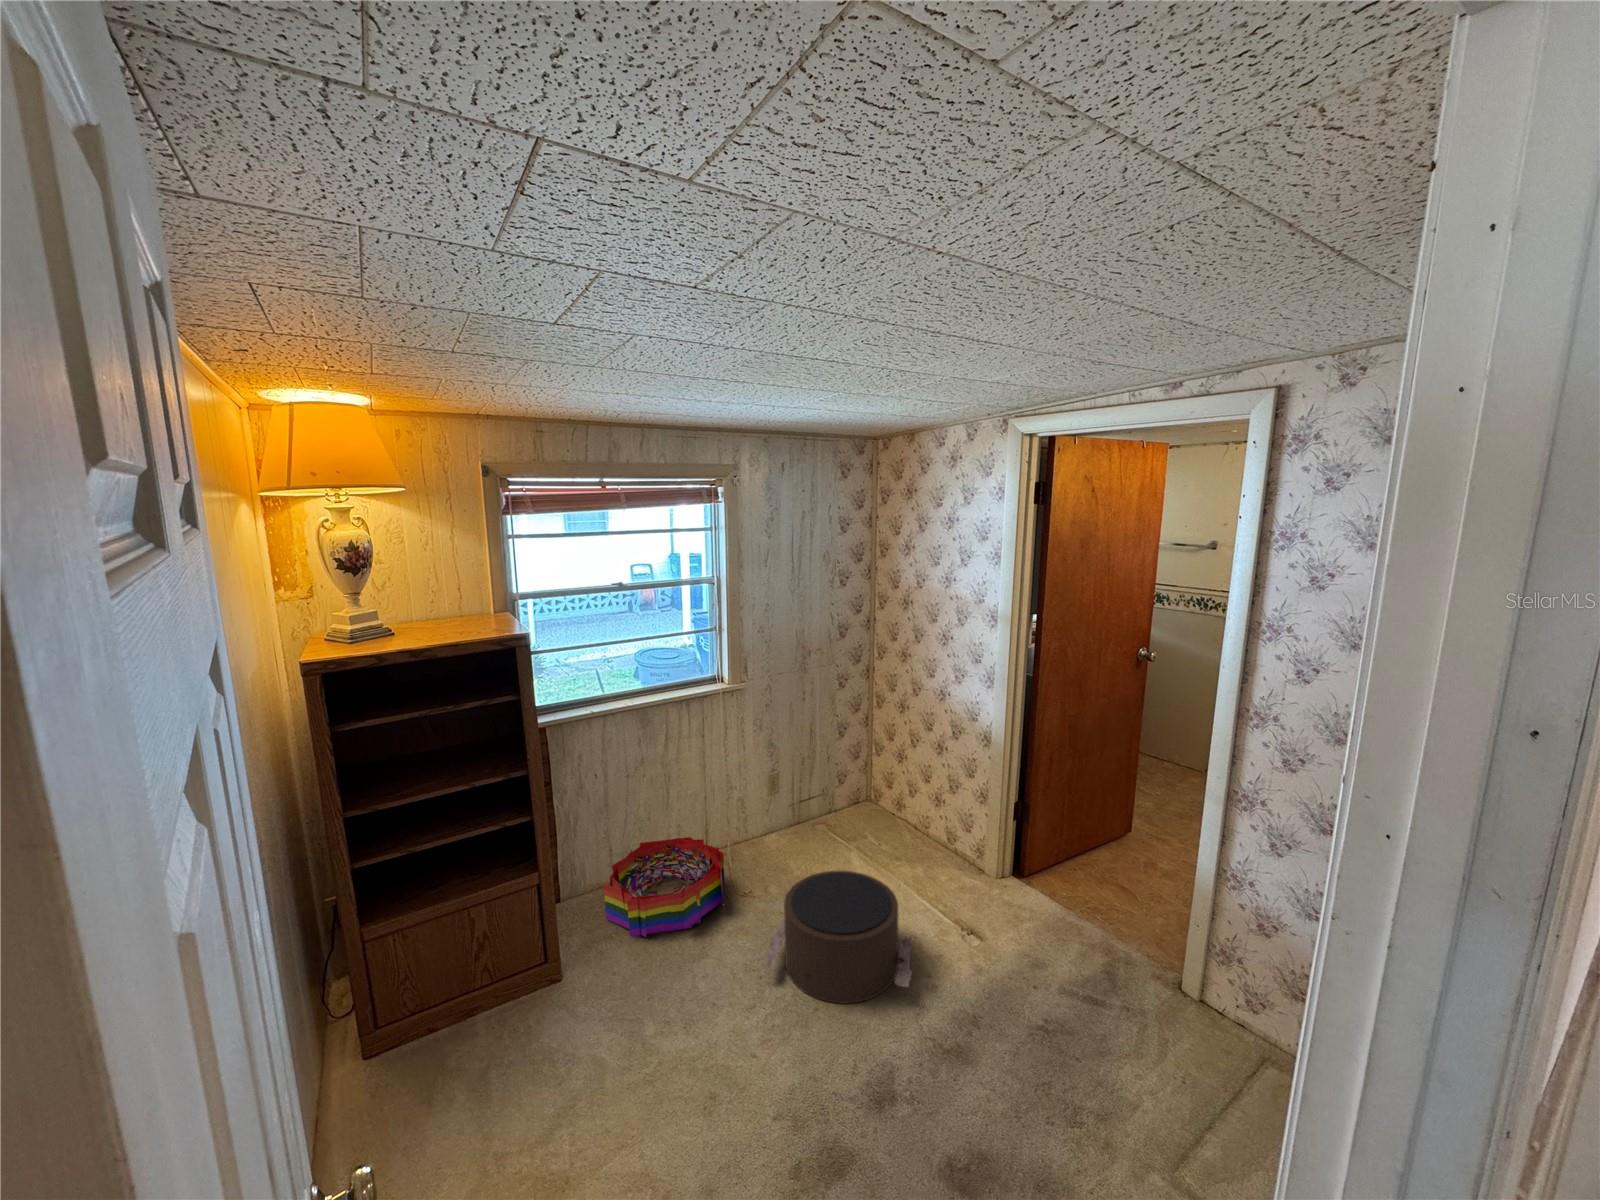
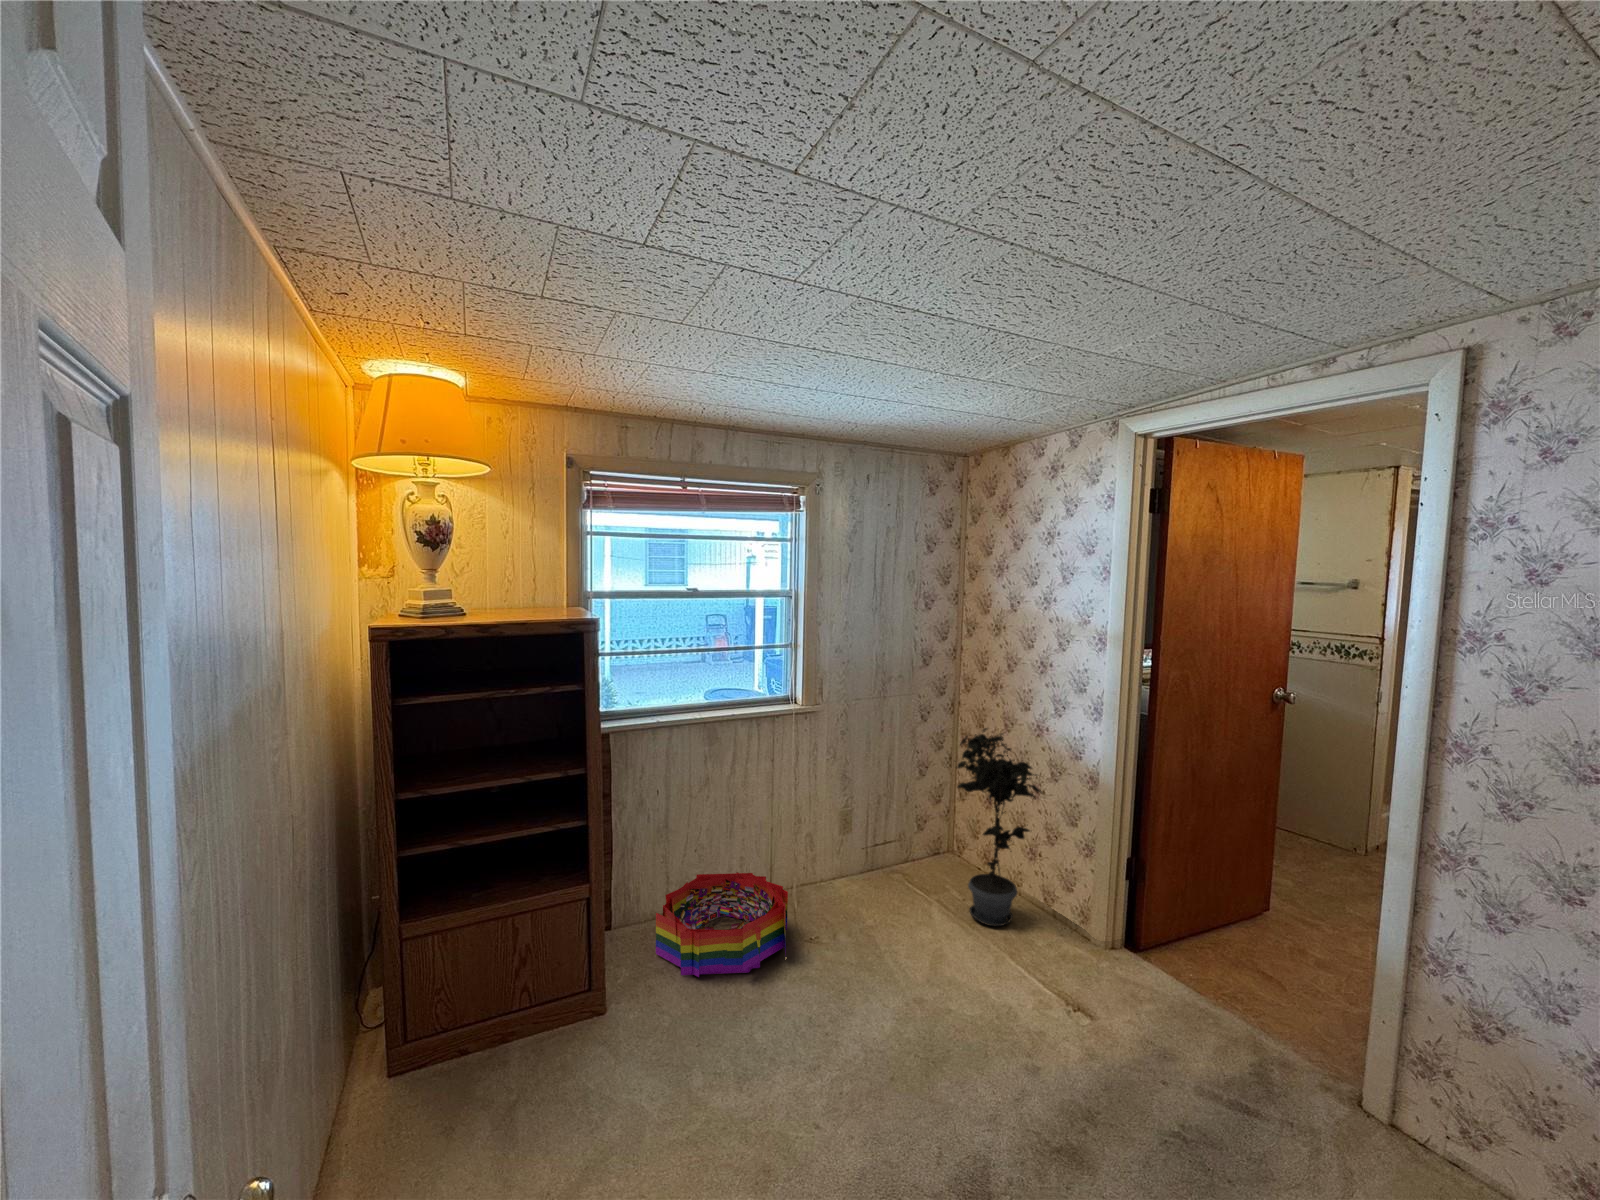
potted plant: none [867,697,945,865] -> present [957,728,1042,926]
pouf: present [764,871,912,1003] -> none [831,919,1010,1076]

